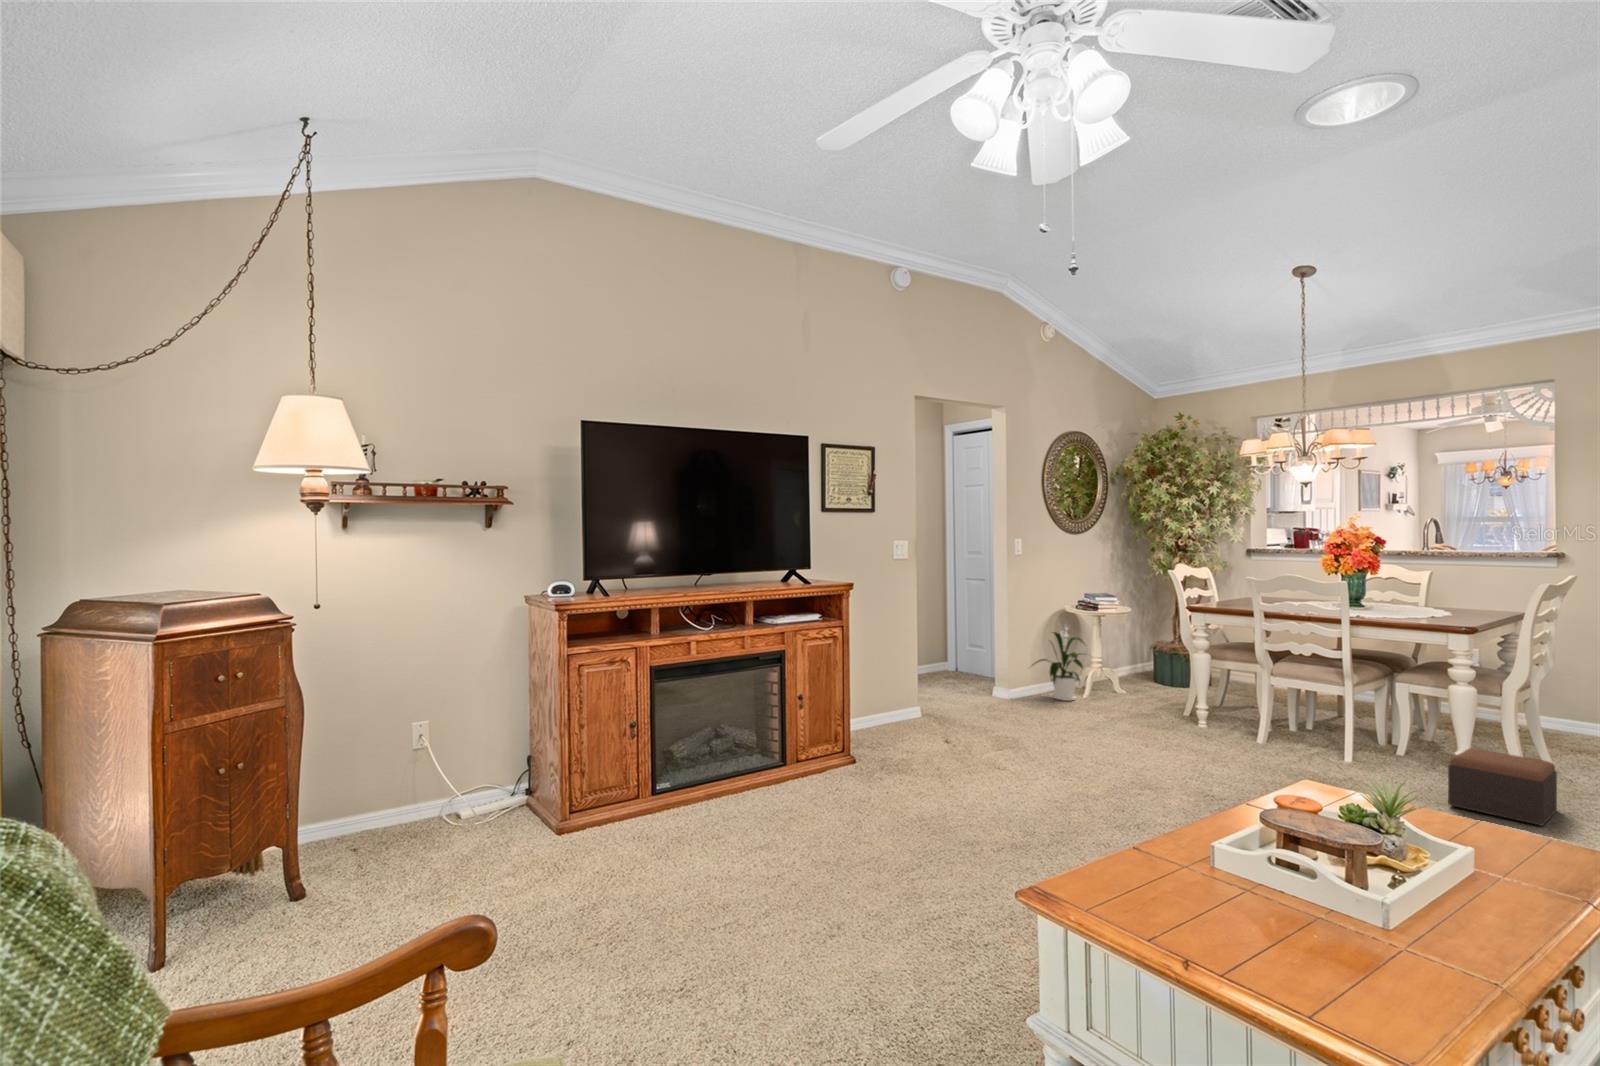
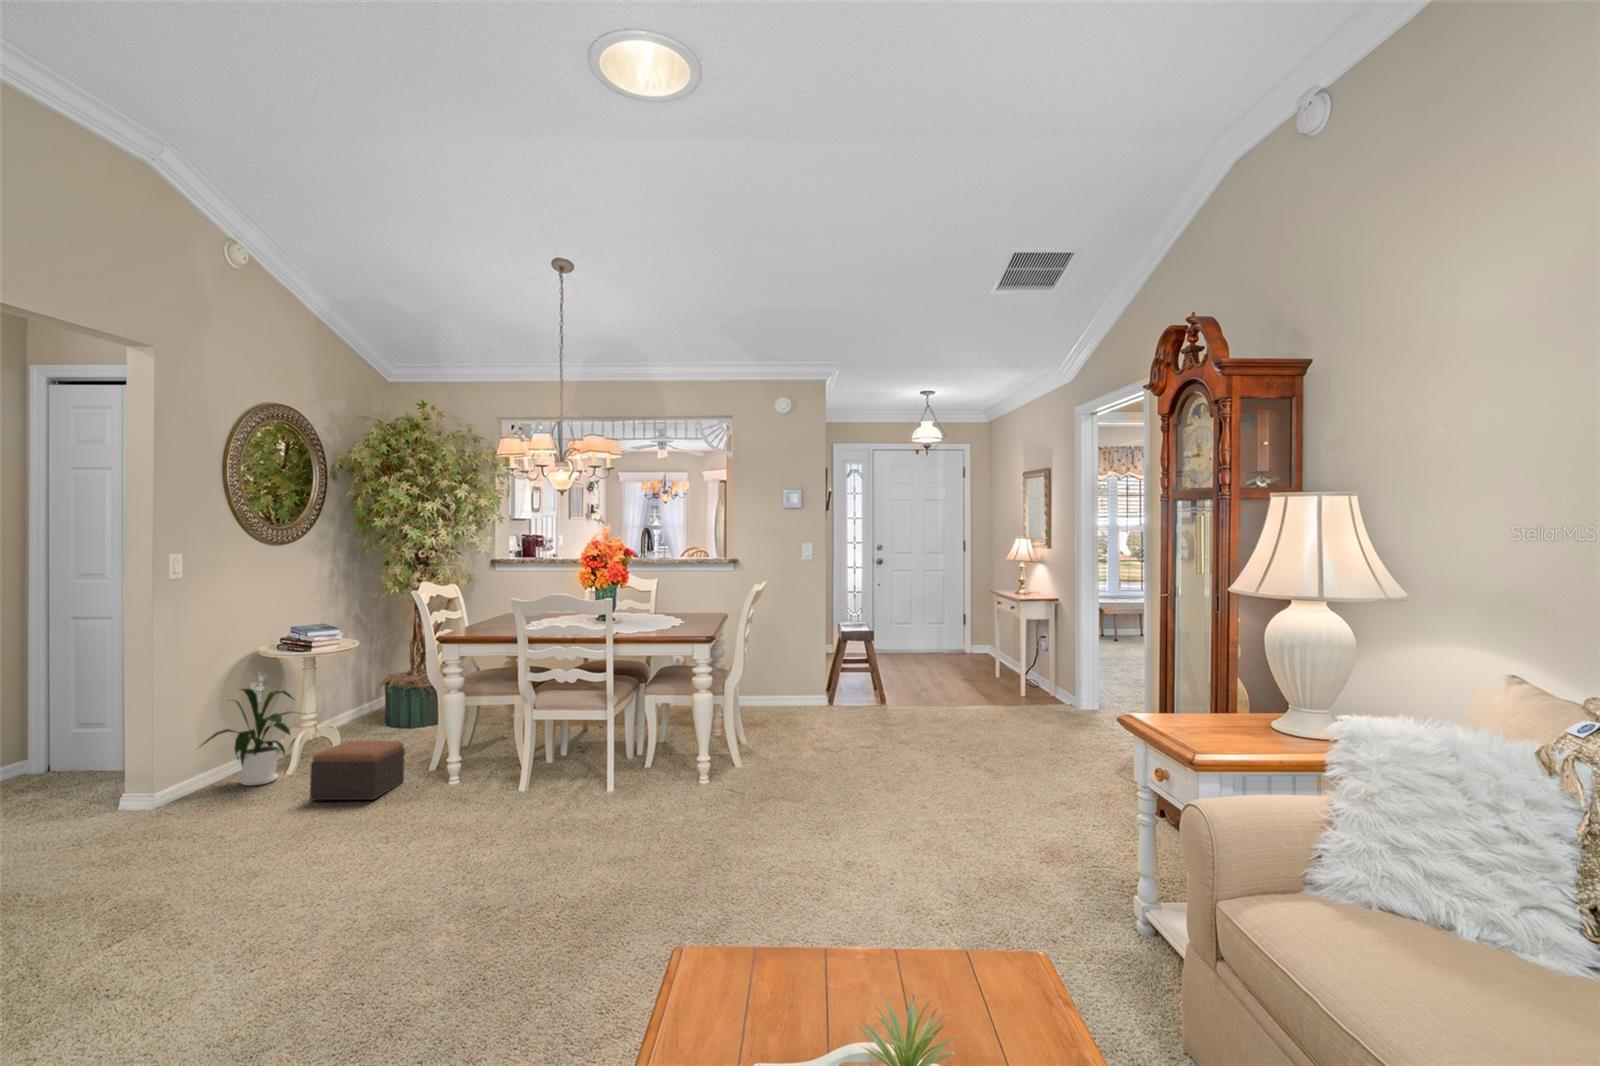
footstool: present [1448,748,1557,826] -> present [310,741,405,800]

